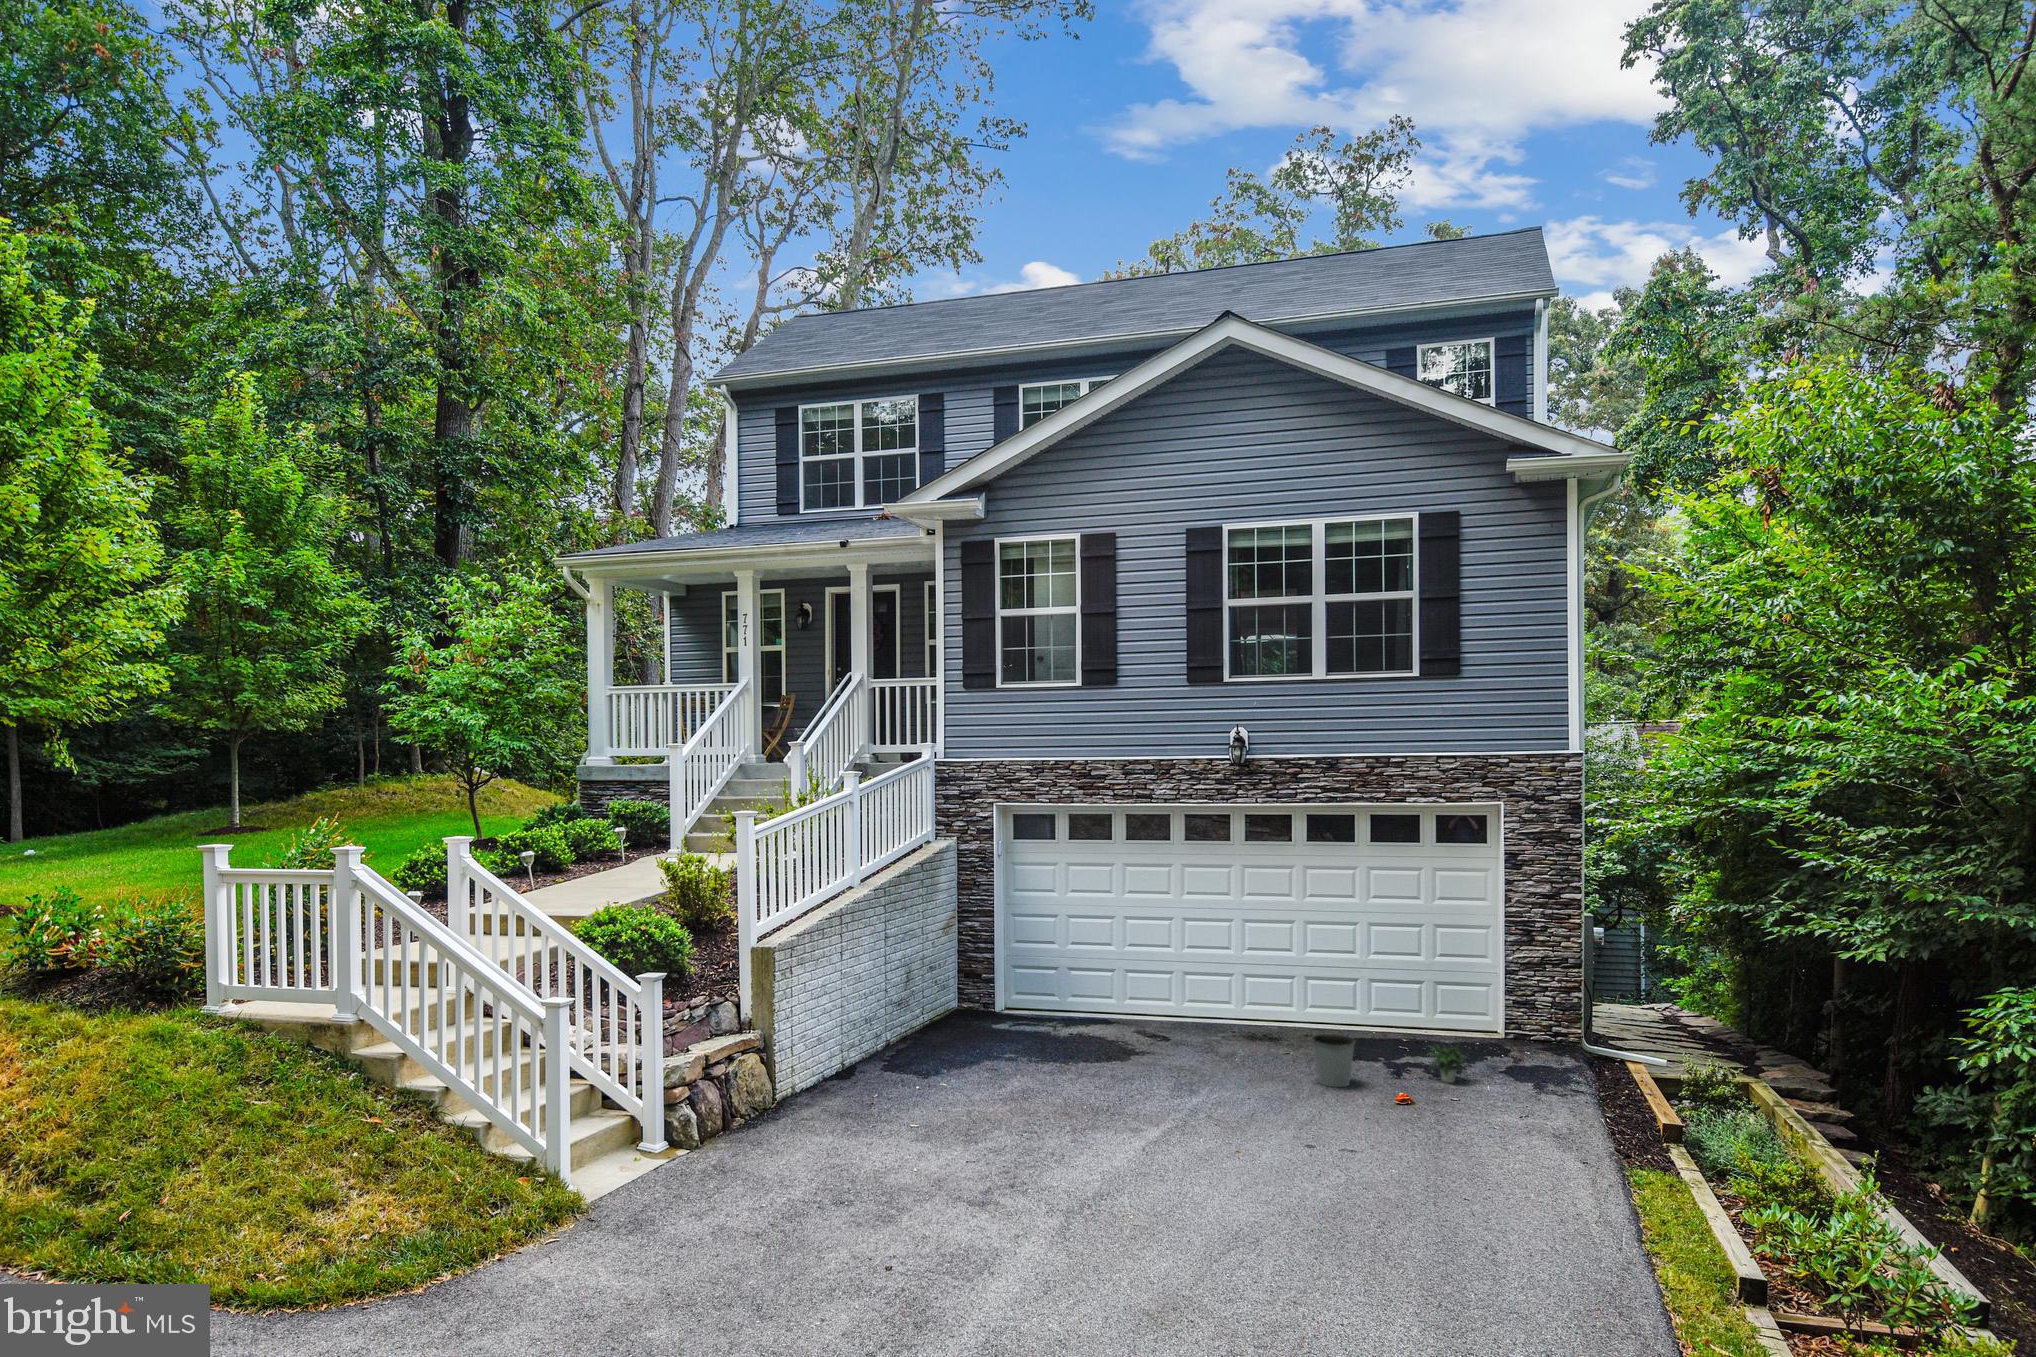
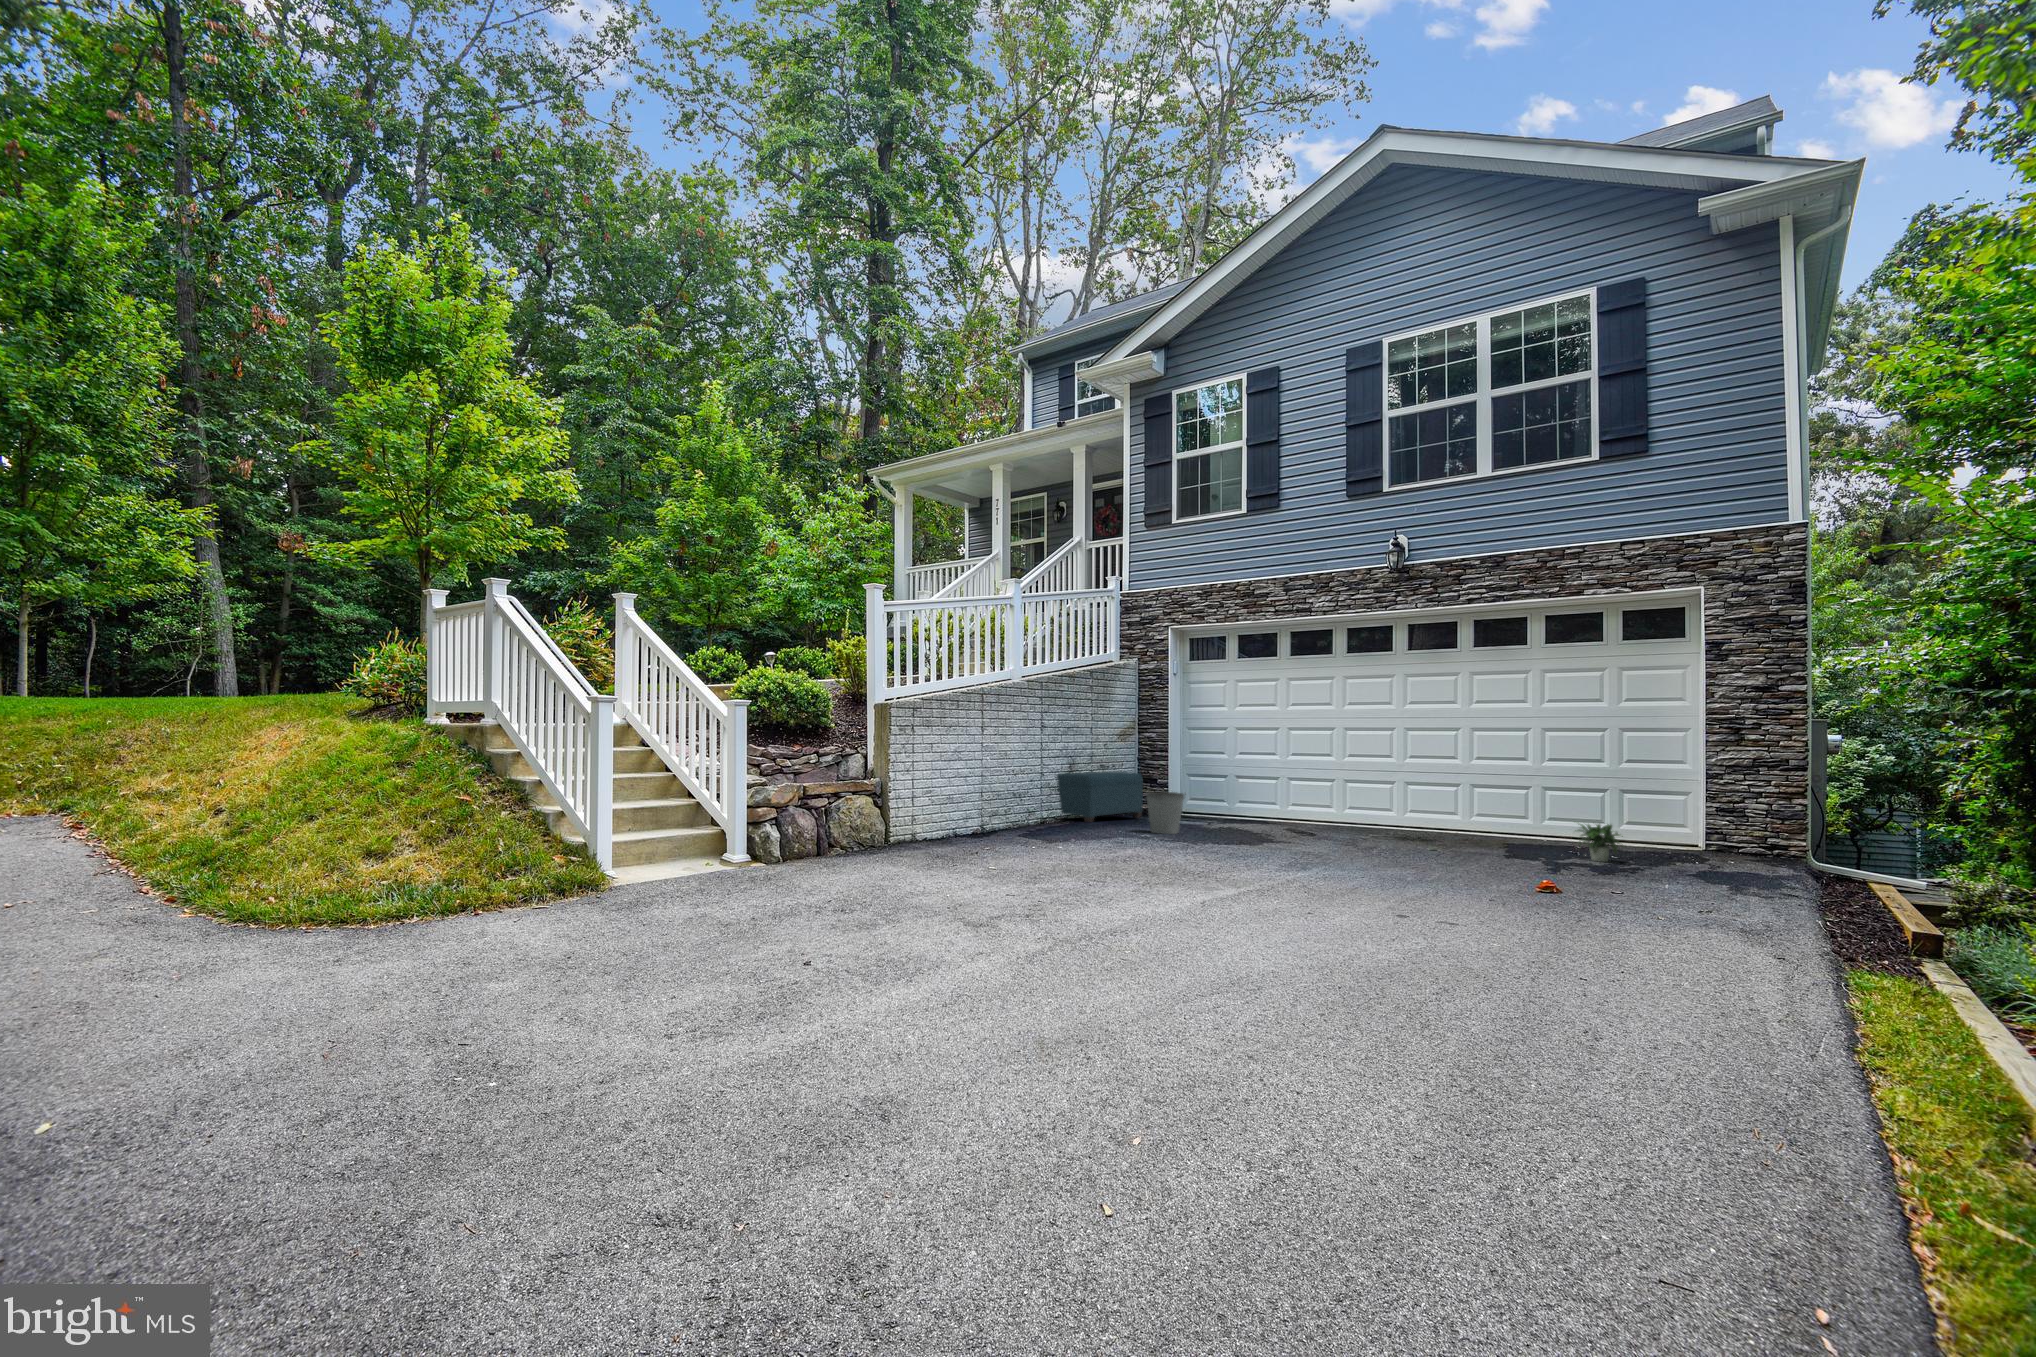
bench: none [896,977,981,1056] -> present [1057,772,1143,822]
bucket: present [1312,1034,1355,1087] -> present [1145,792,1186,834]

